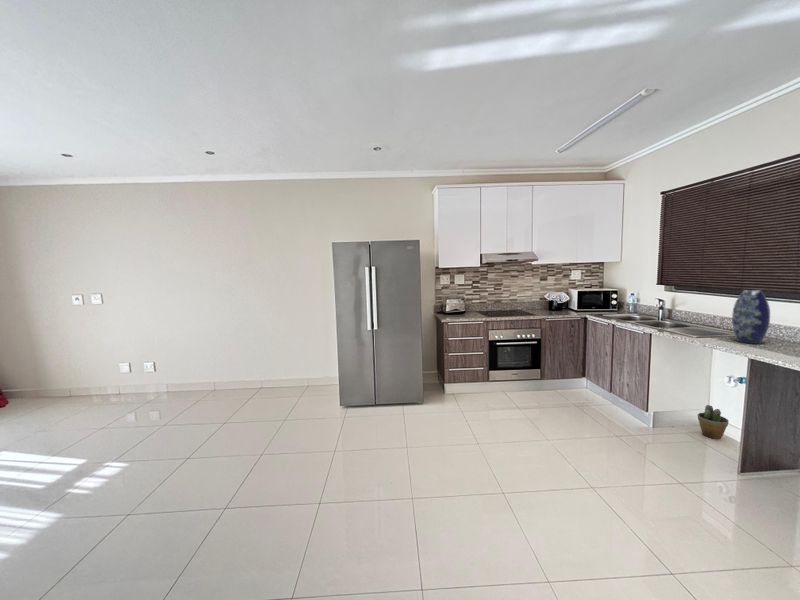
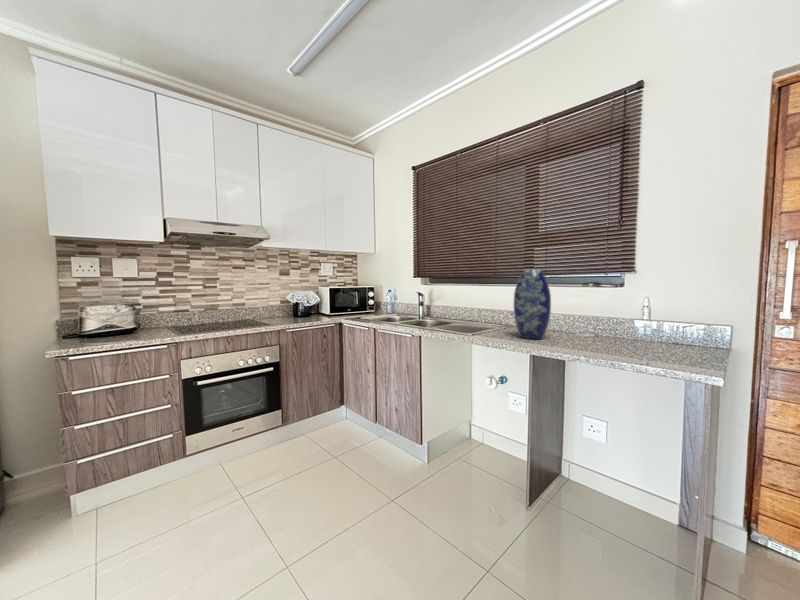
potted plant: present [698,405,729,439] -> none [470,418,499,460]

